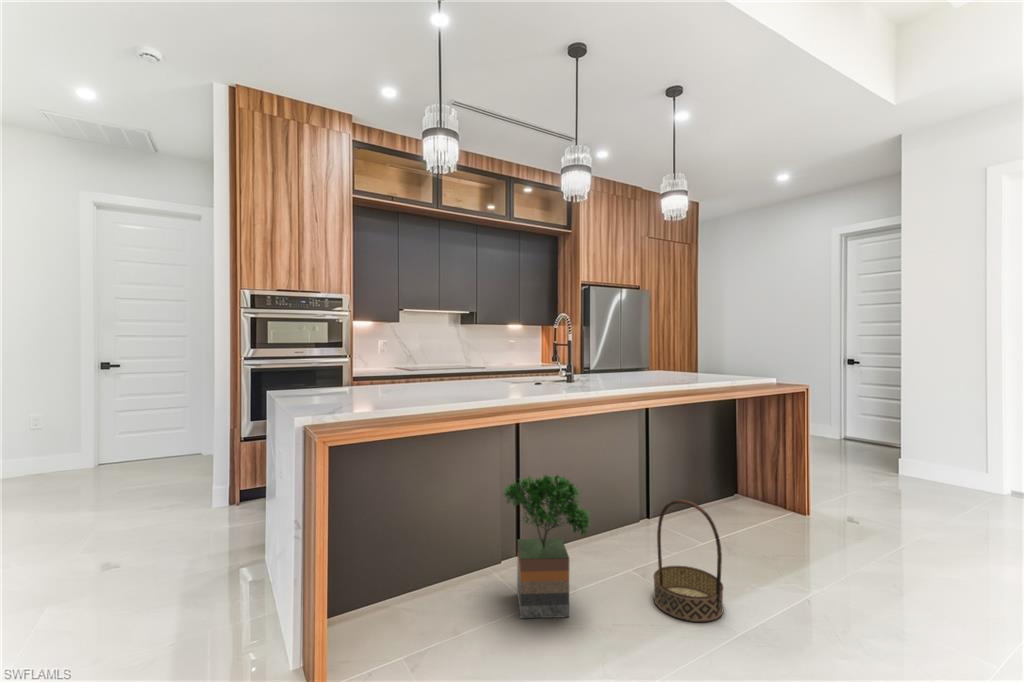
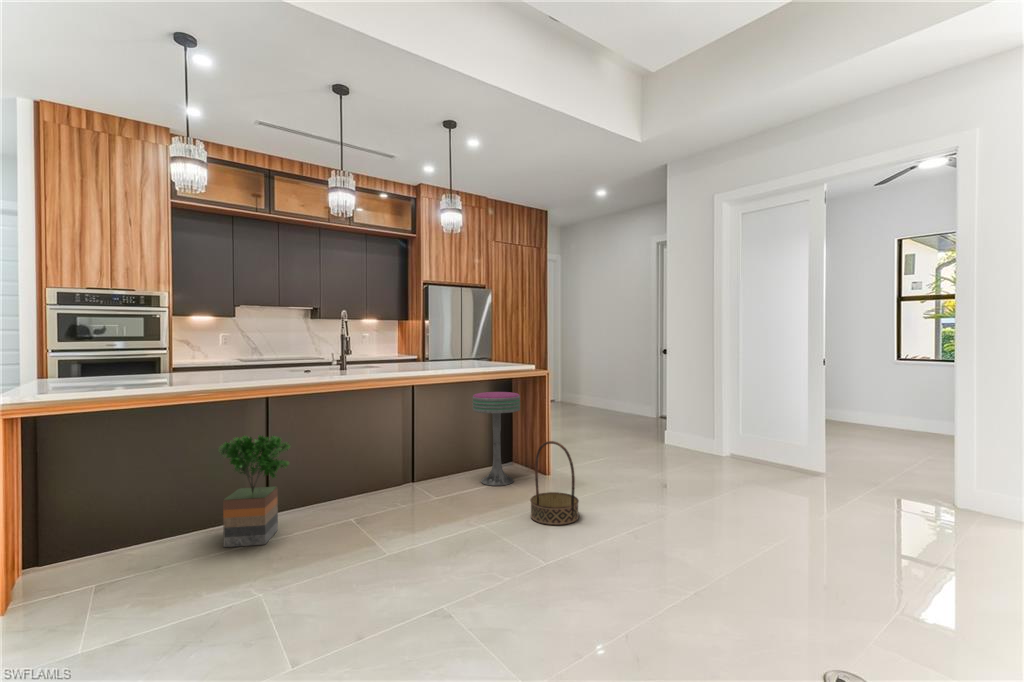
bar stool: none [725,417,790,534] -> present [472,392,520,486]
basket: present [653,500,723,622] -> present [530,441,579,525]

